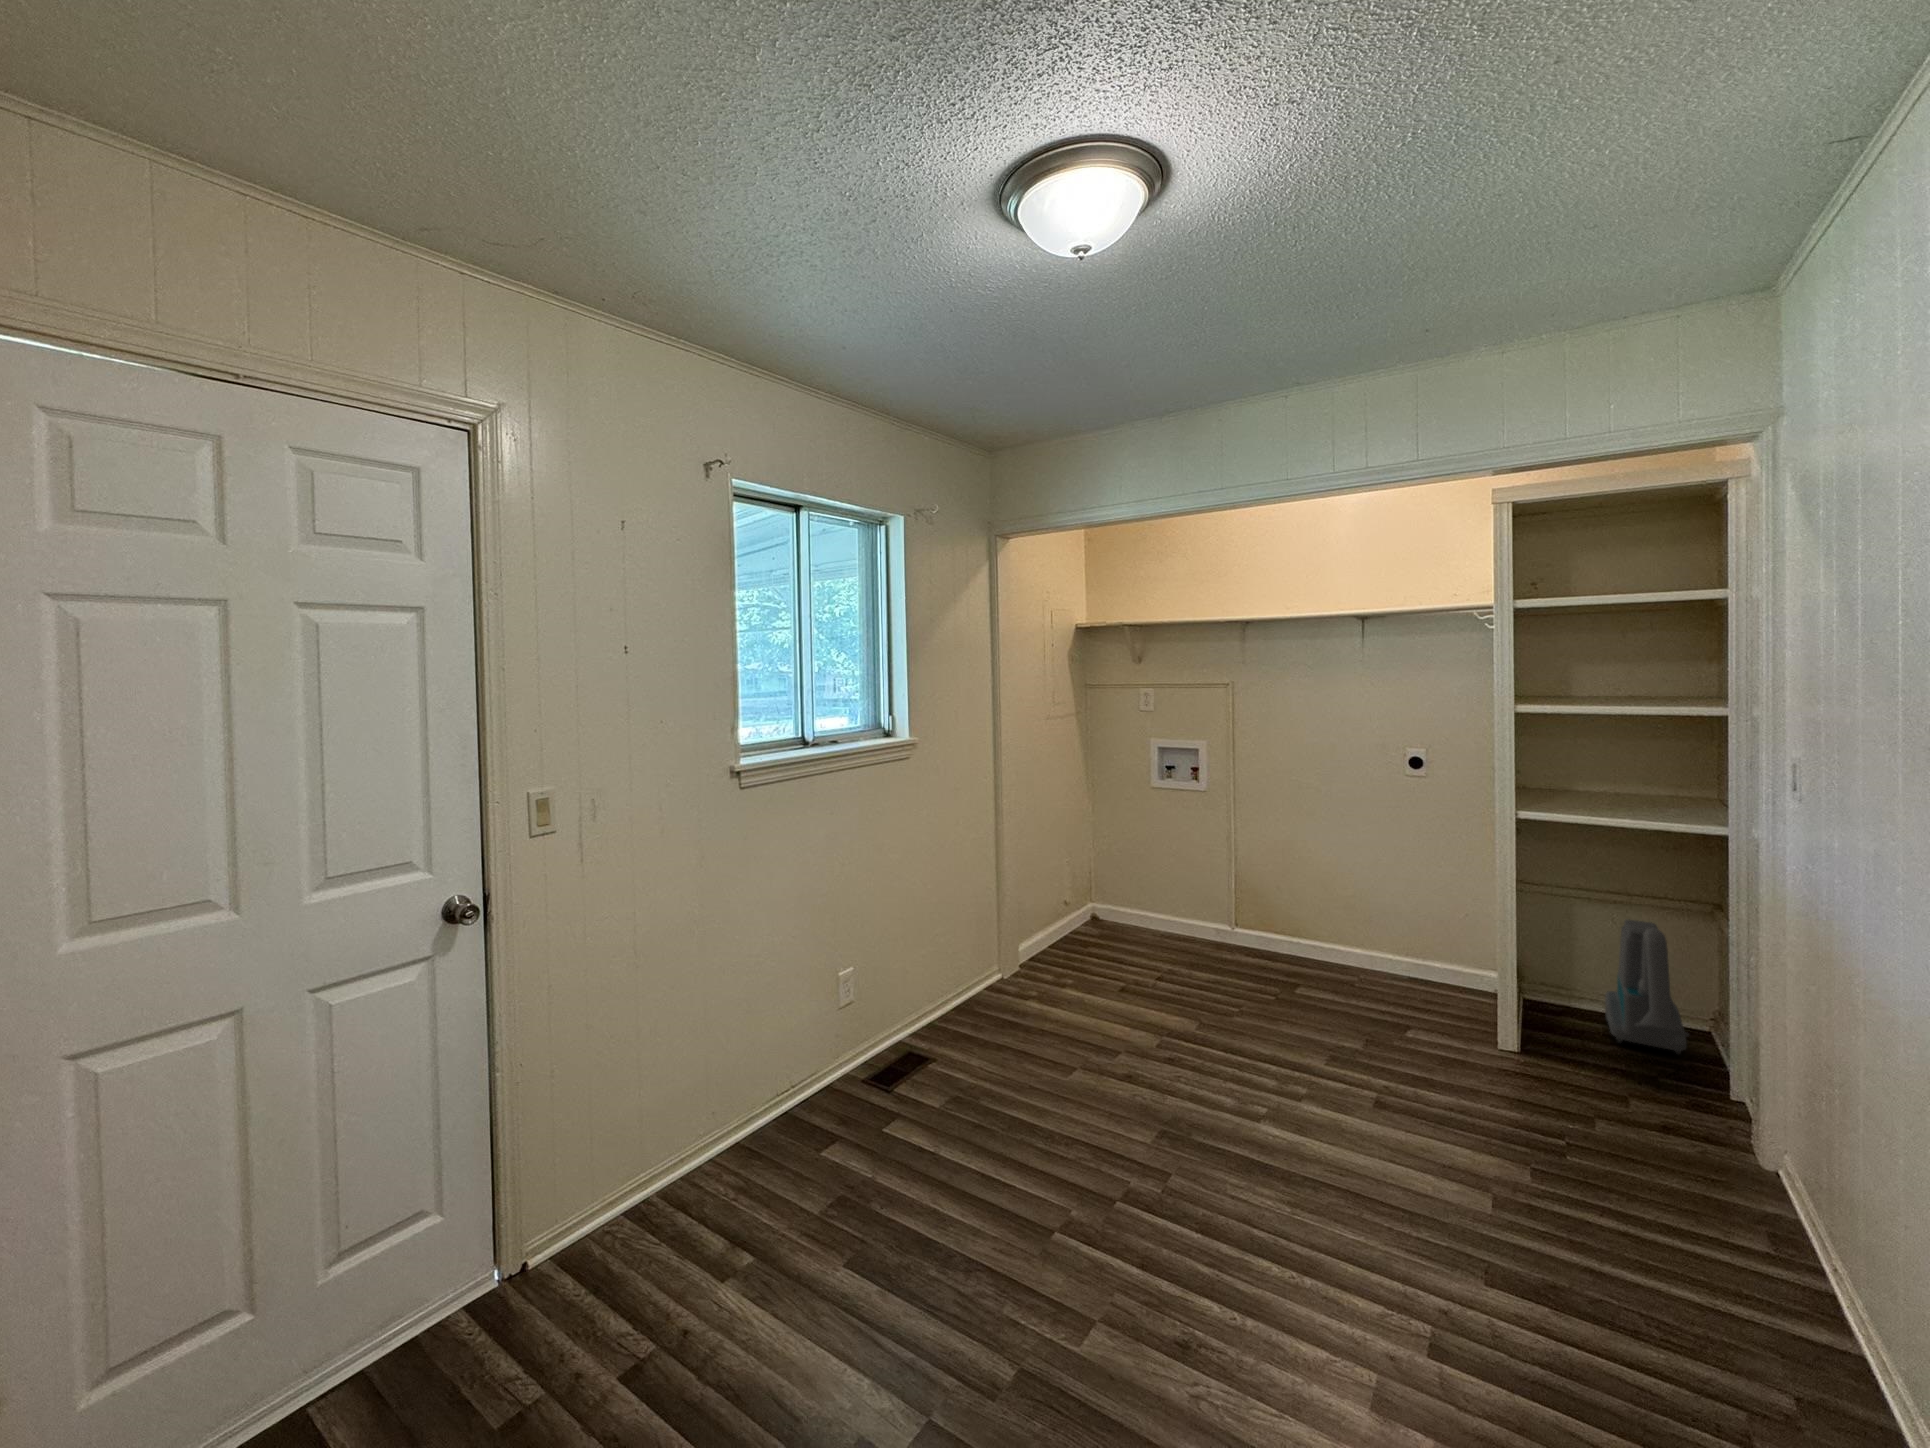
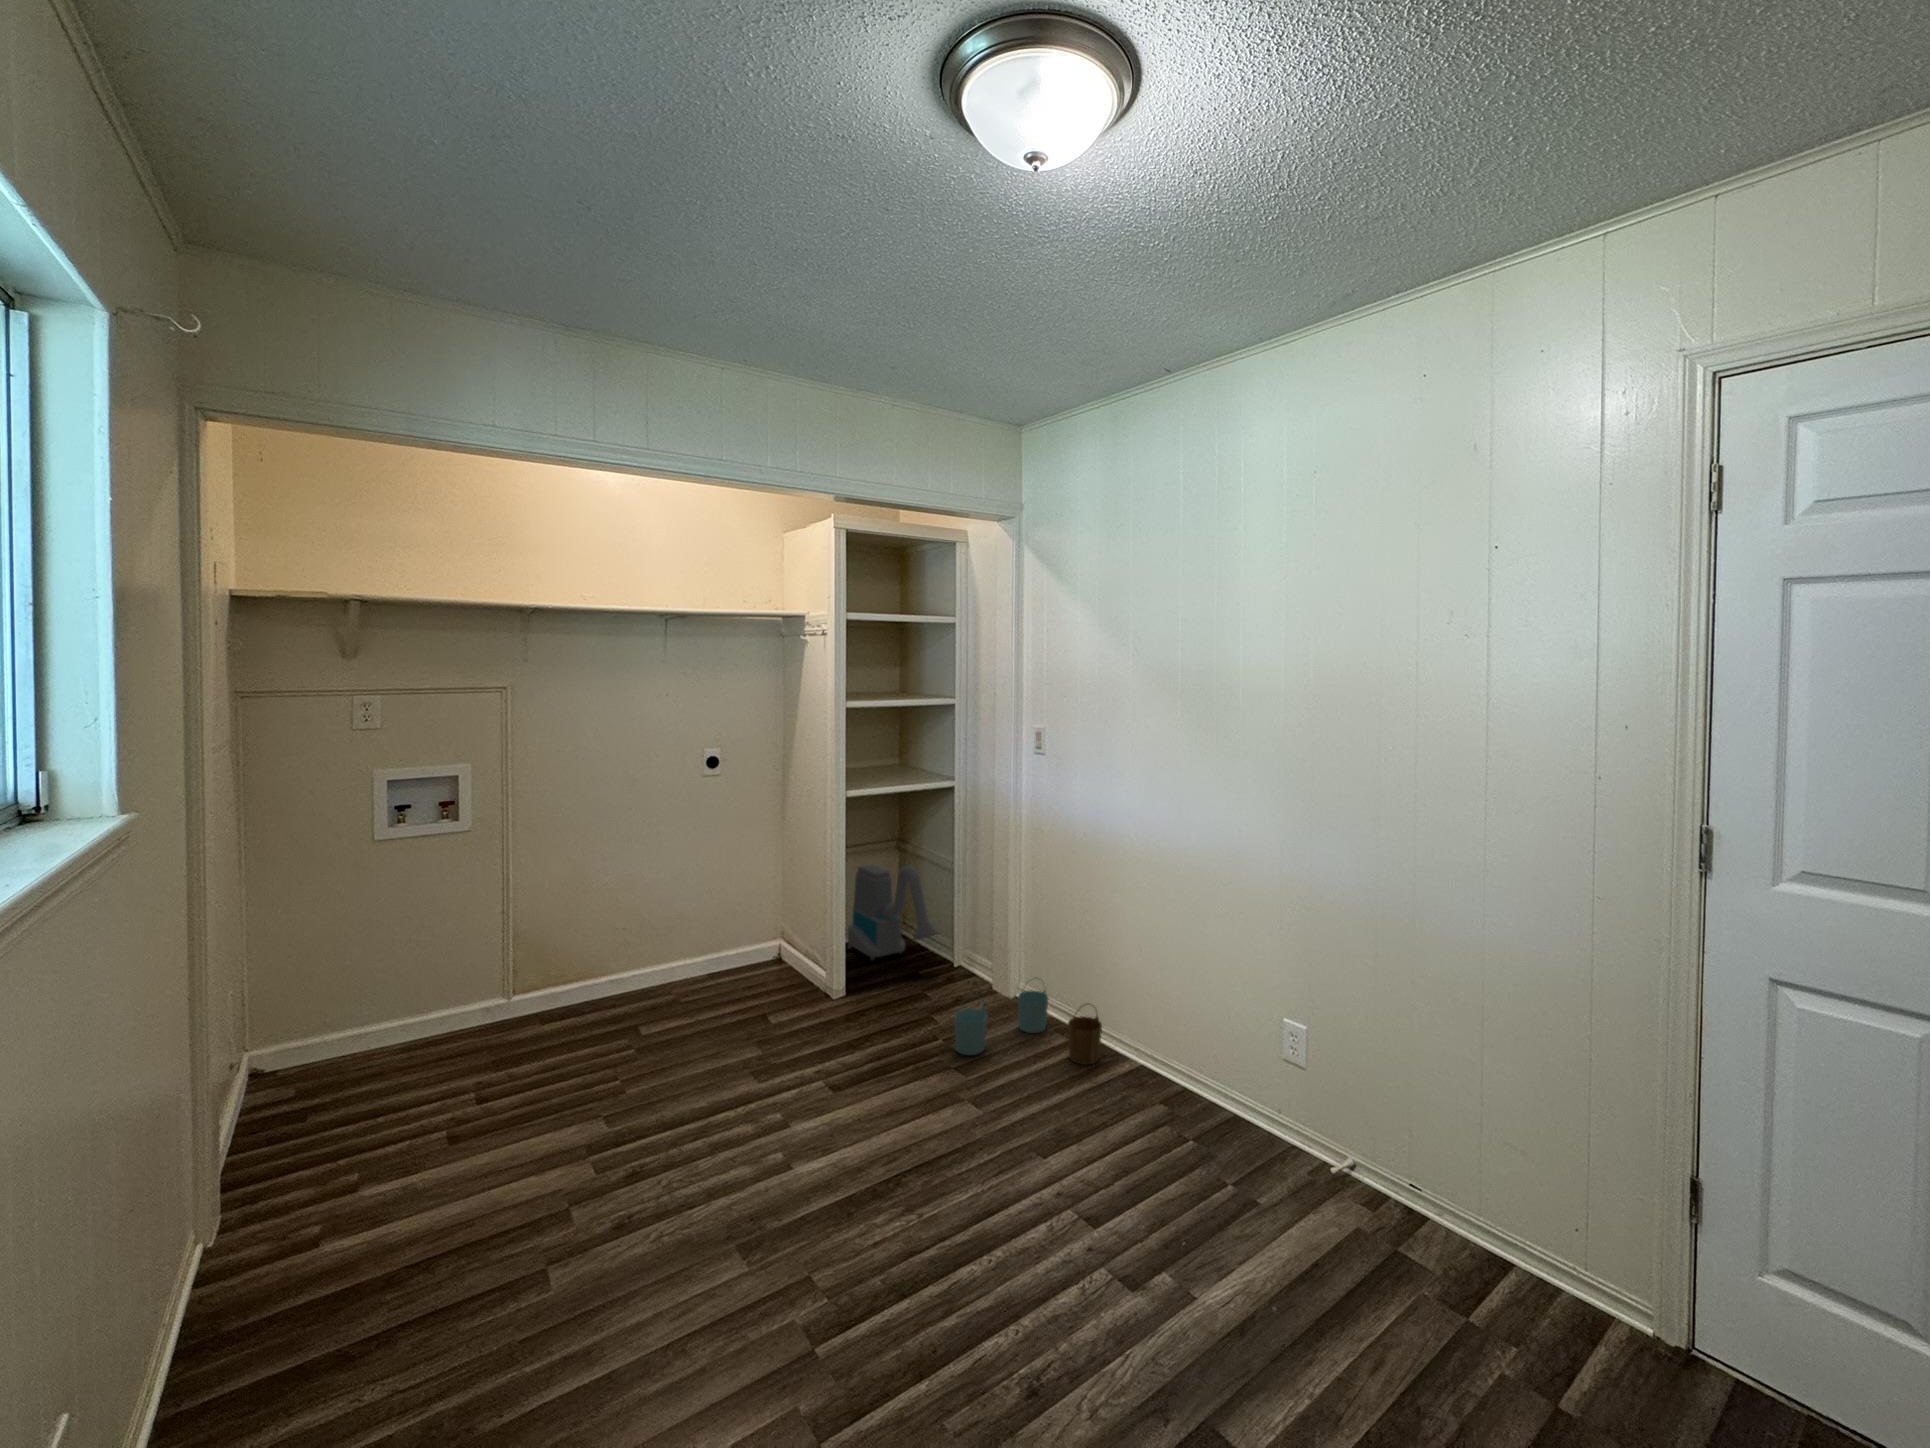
bucket: none [1558,1098,1817,1306] -> present [954,987,1102,1065]

